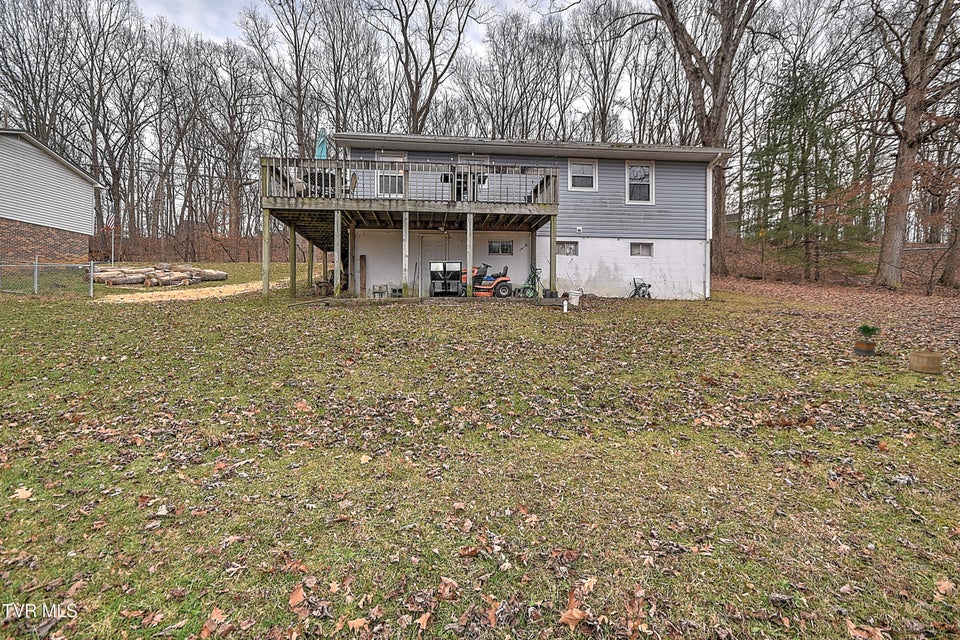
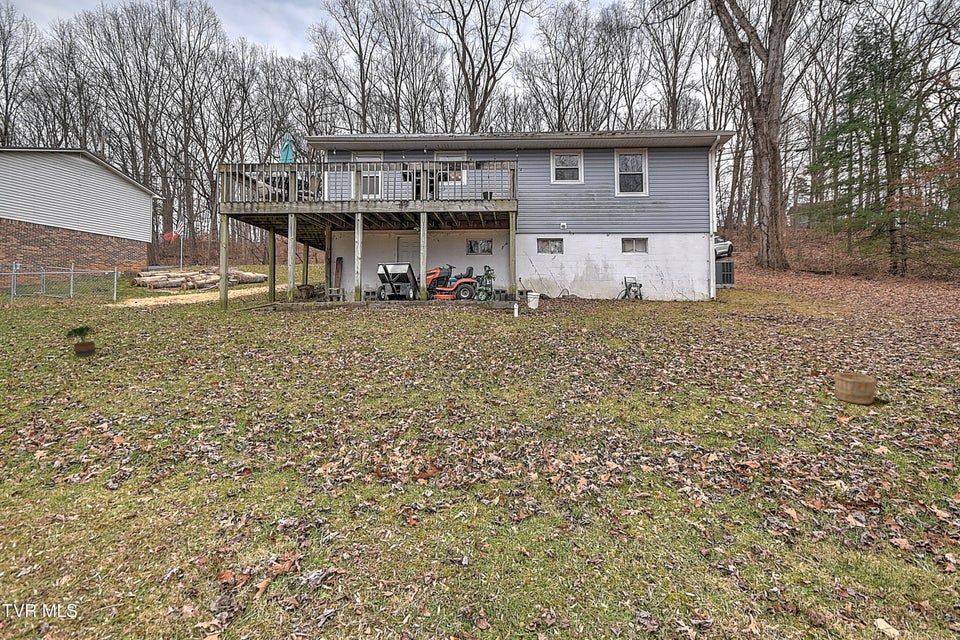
potted tree: present [854,325,882,356] -> present [66,326,96,357]

